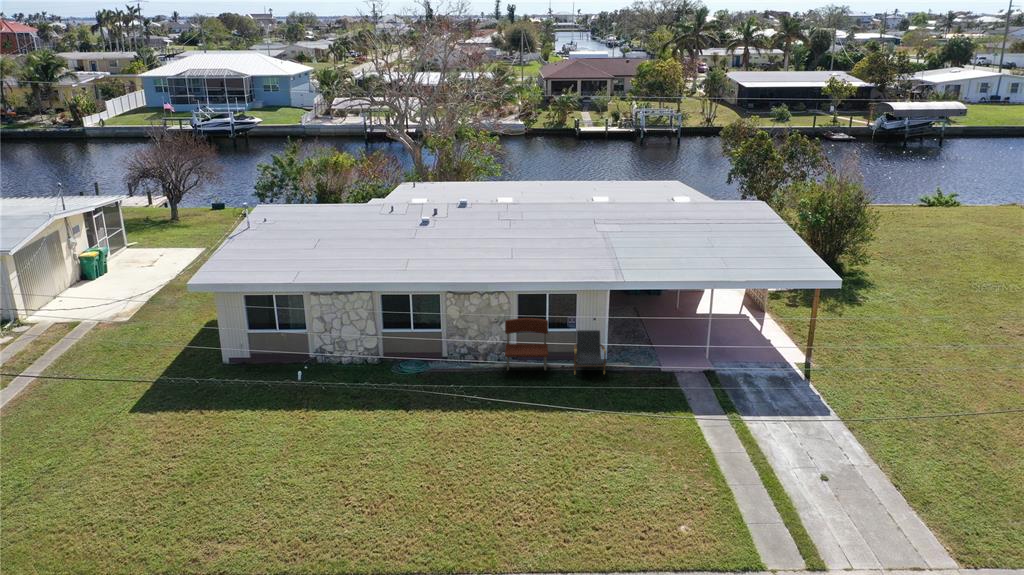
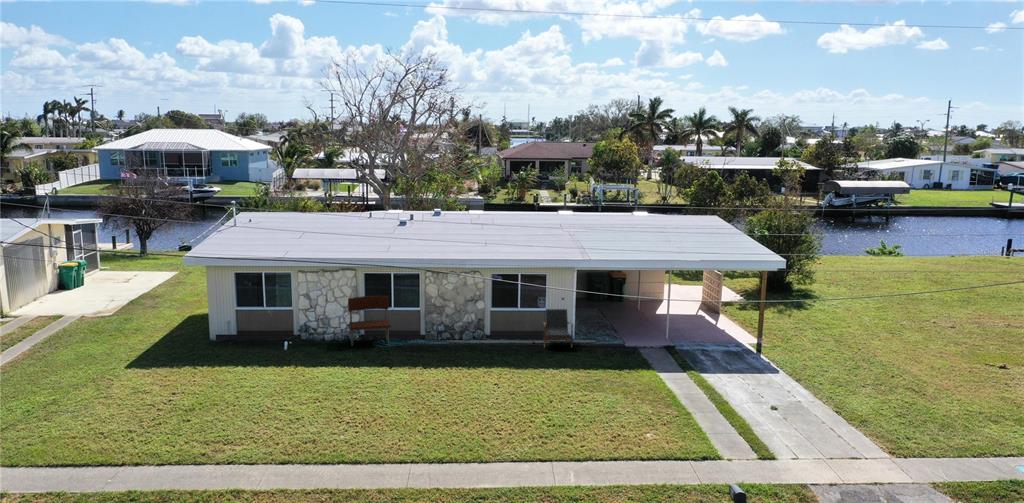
bench: present [505,318,548,370] -> present [348,296,391,346]

